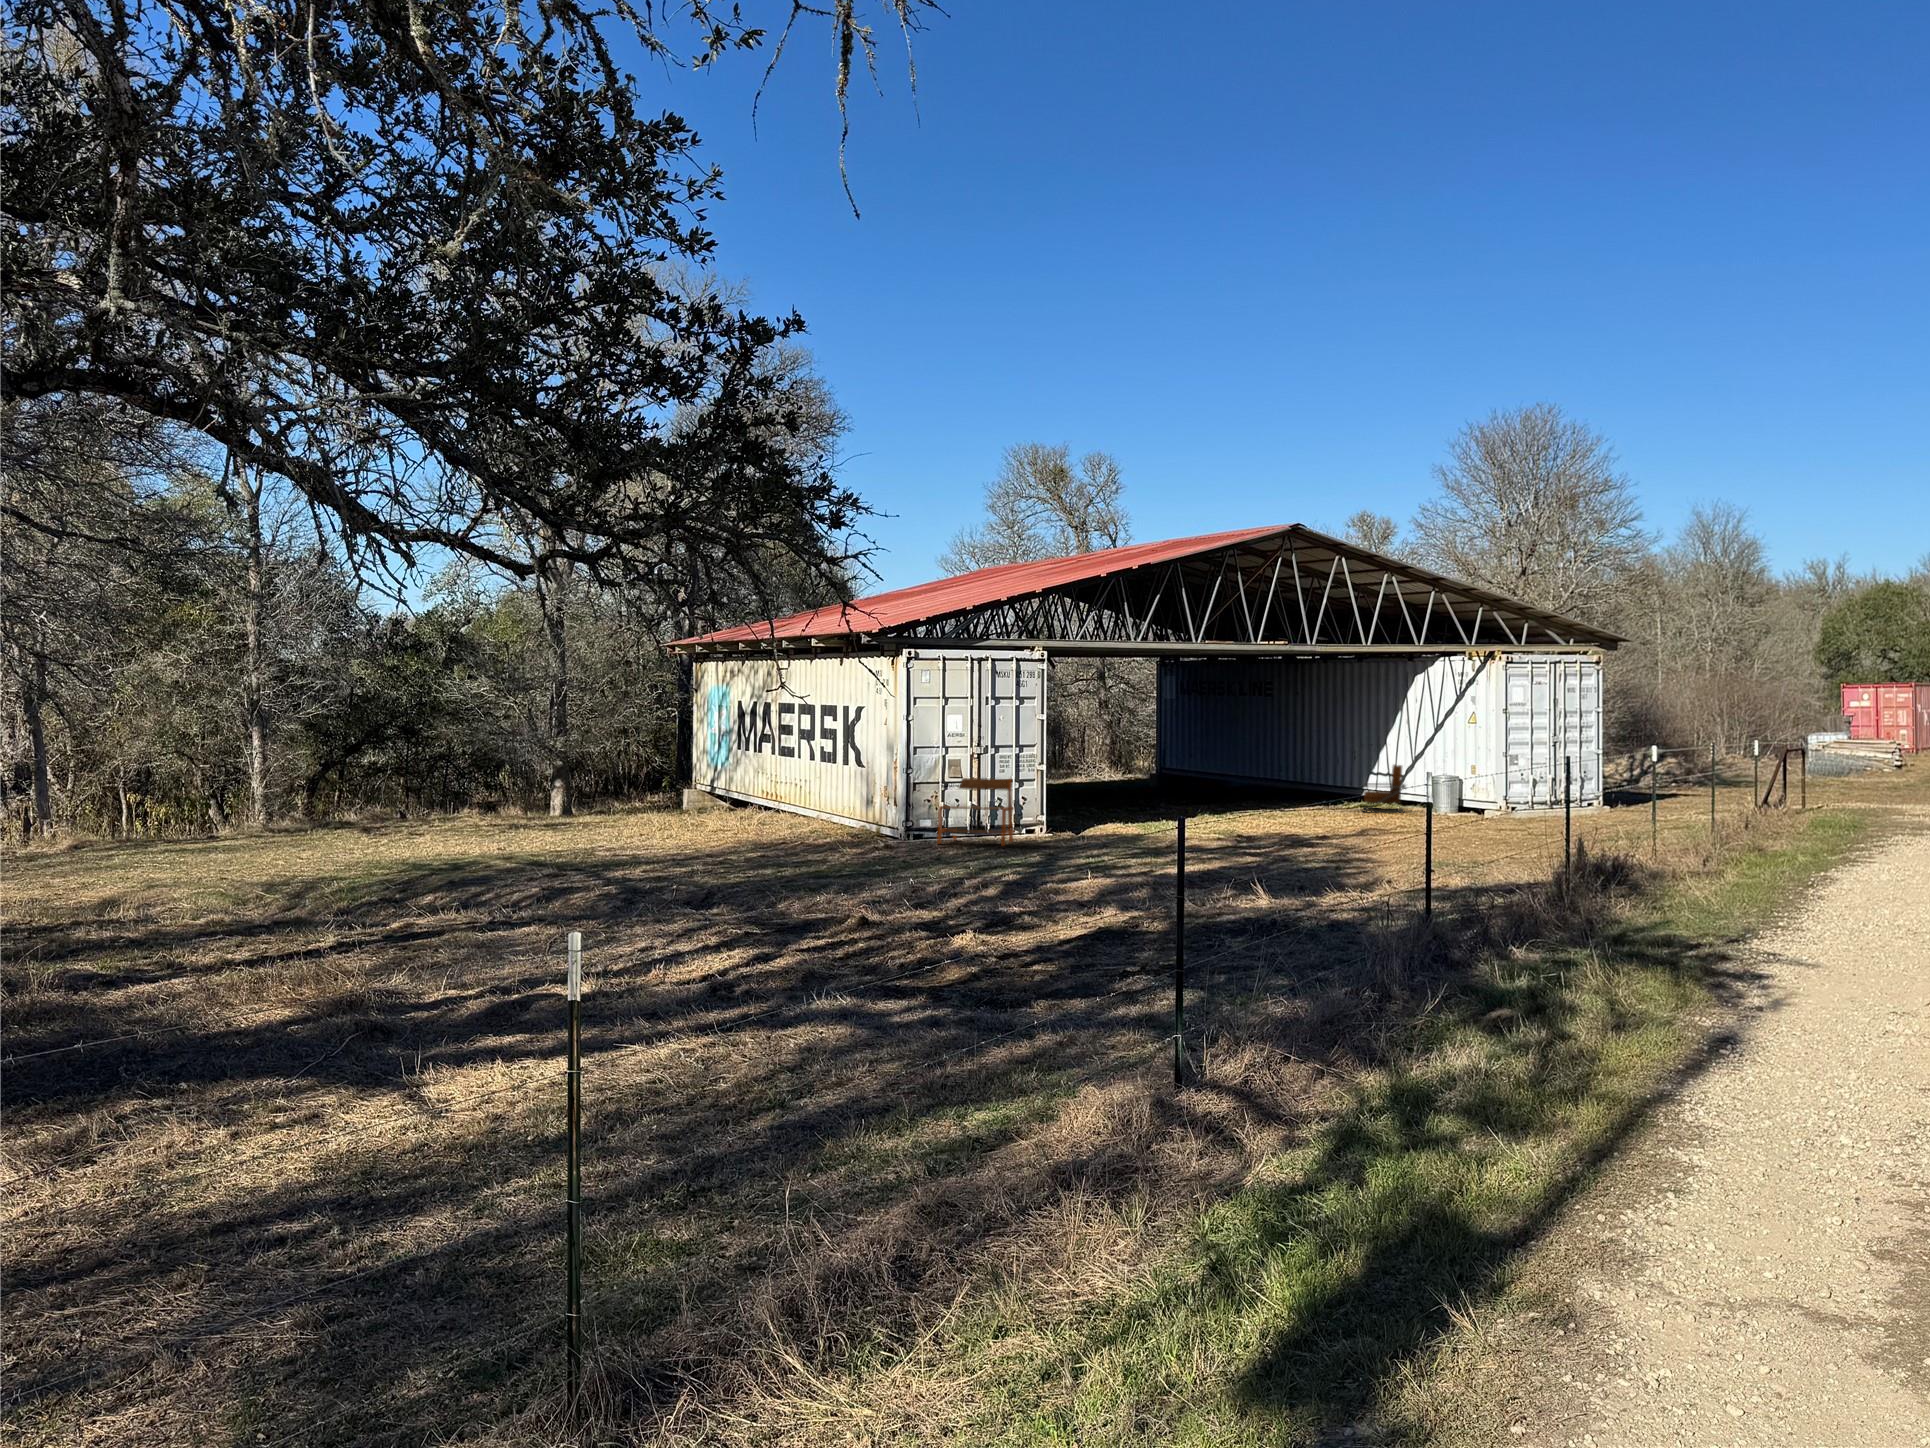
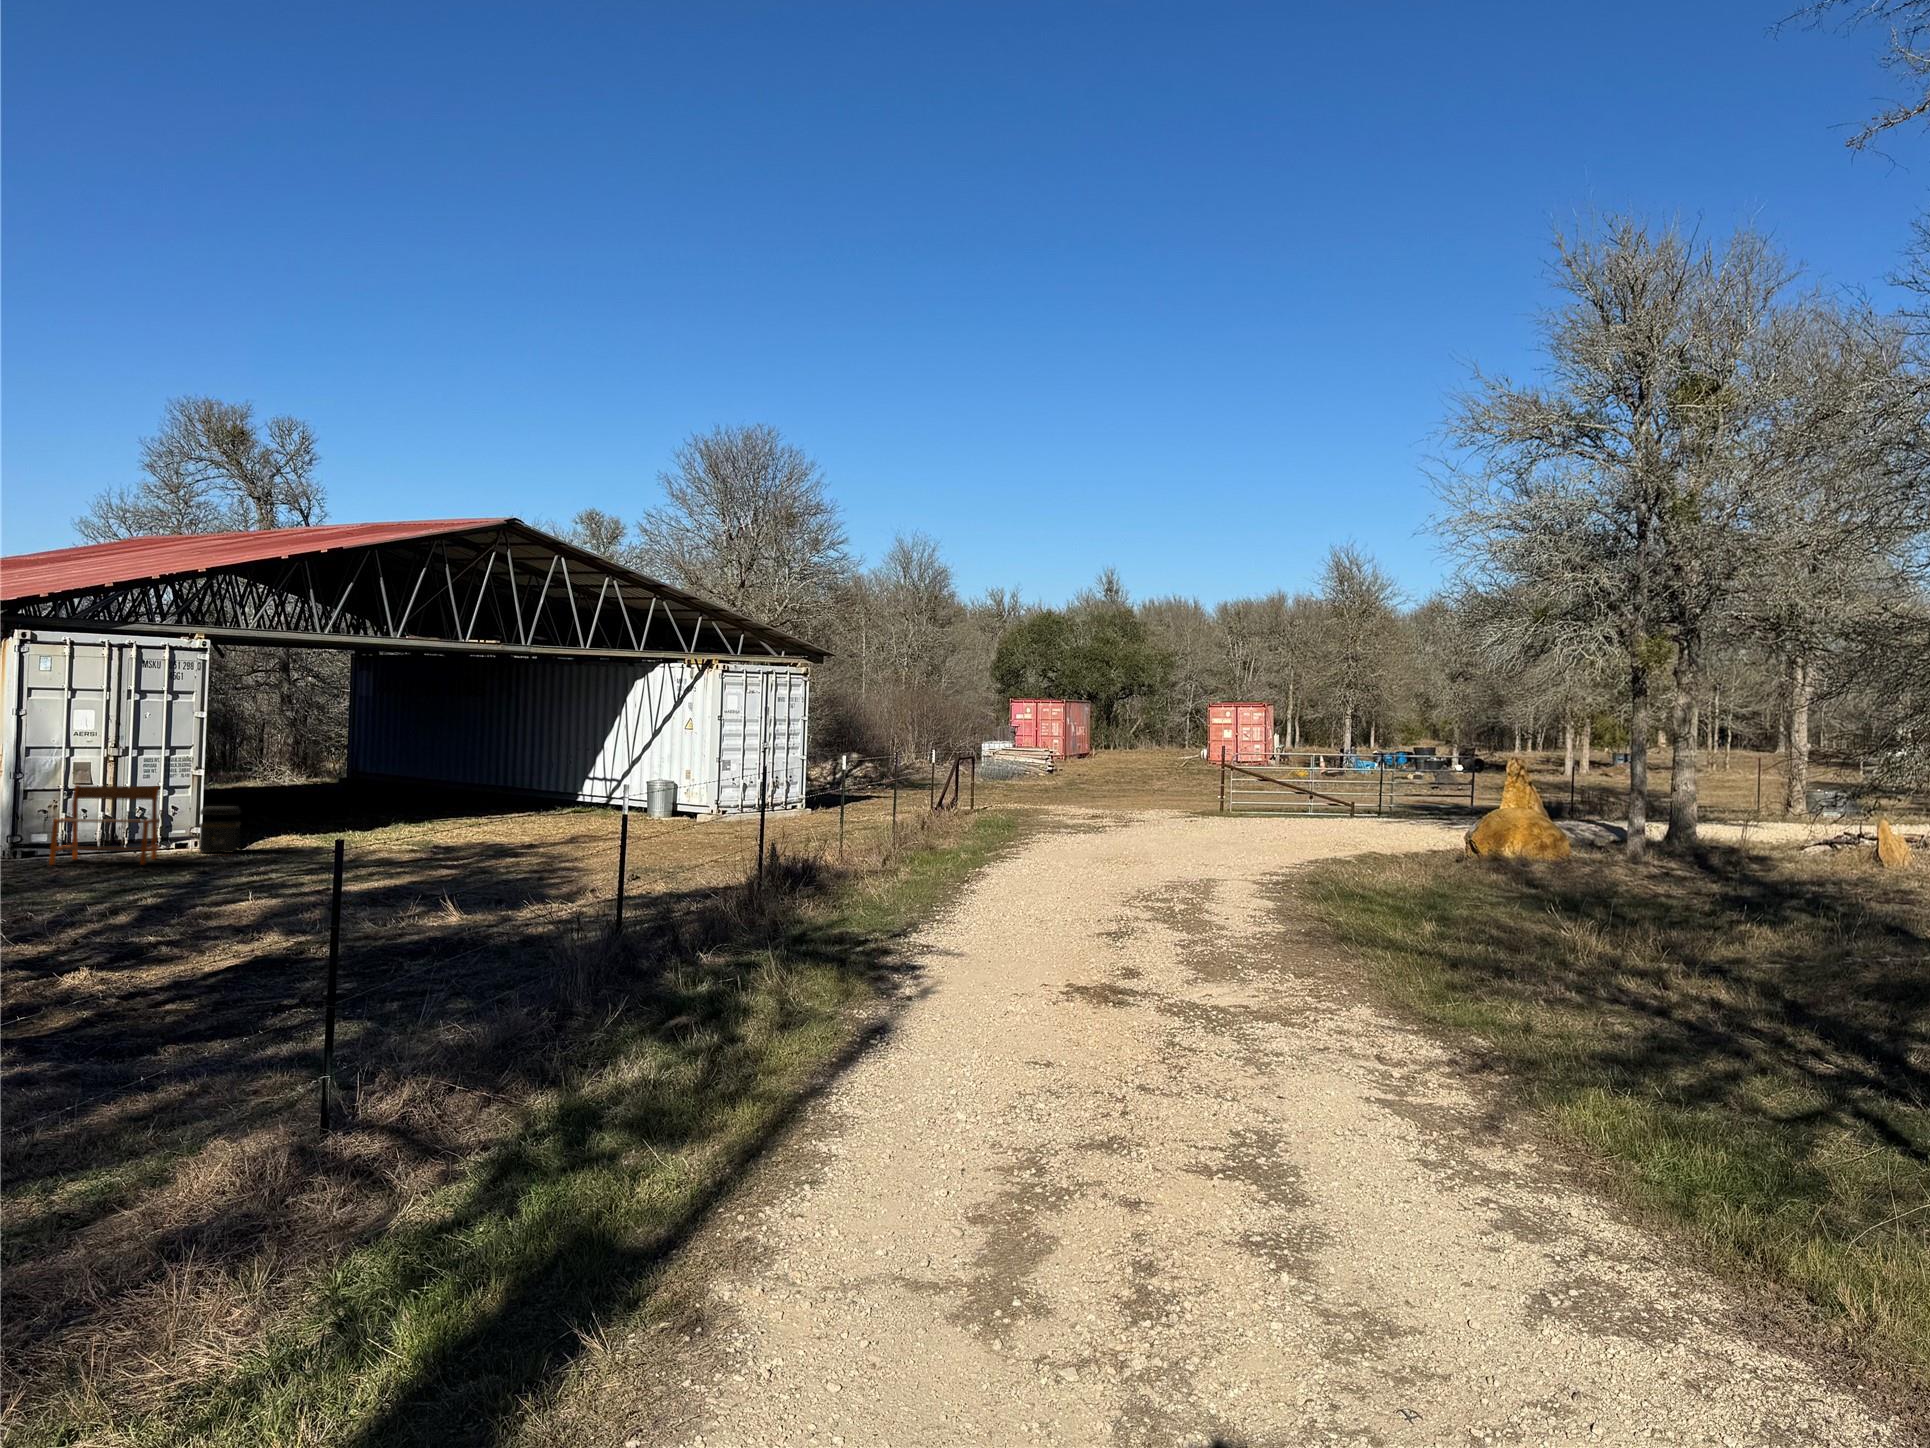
lounge chair: present [1364,765,1405,813] -> none [578,768,623,817]
toolbox: none [1043,797,1074,838] -> present [199,806,241,853]

